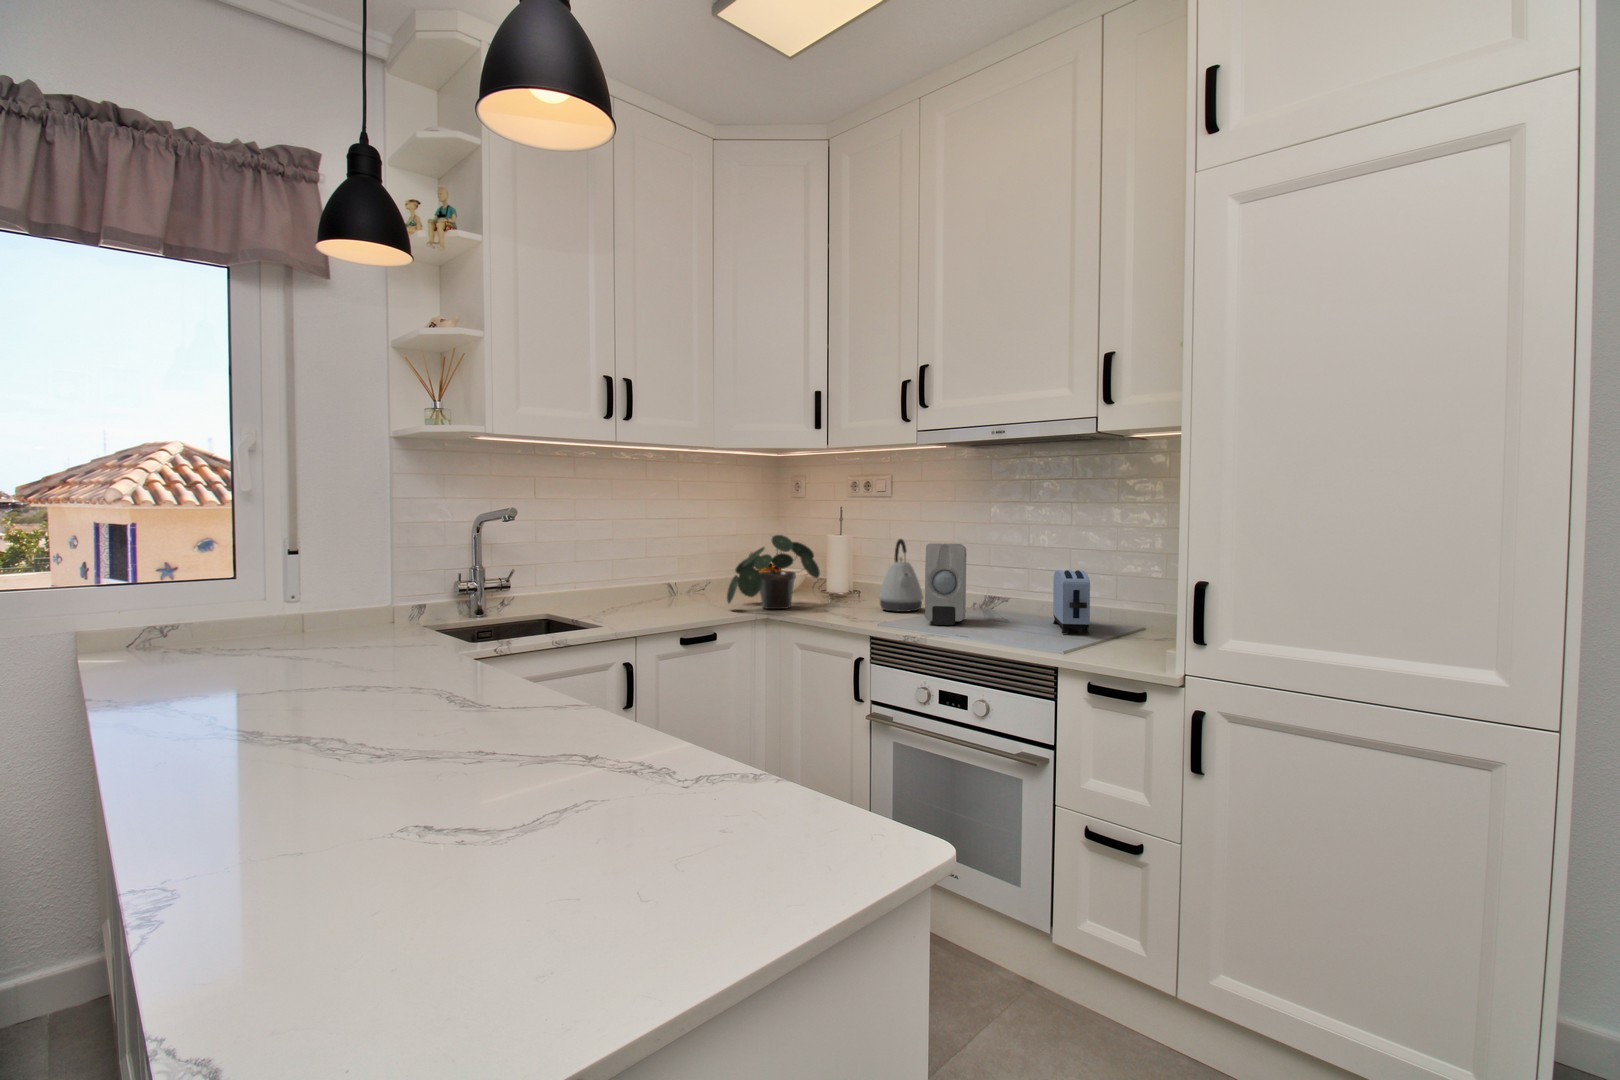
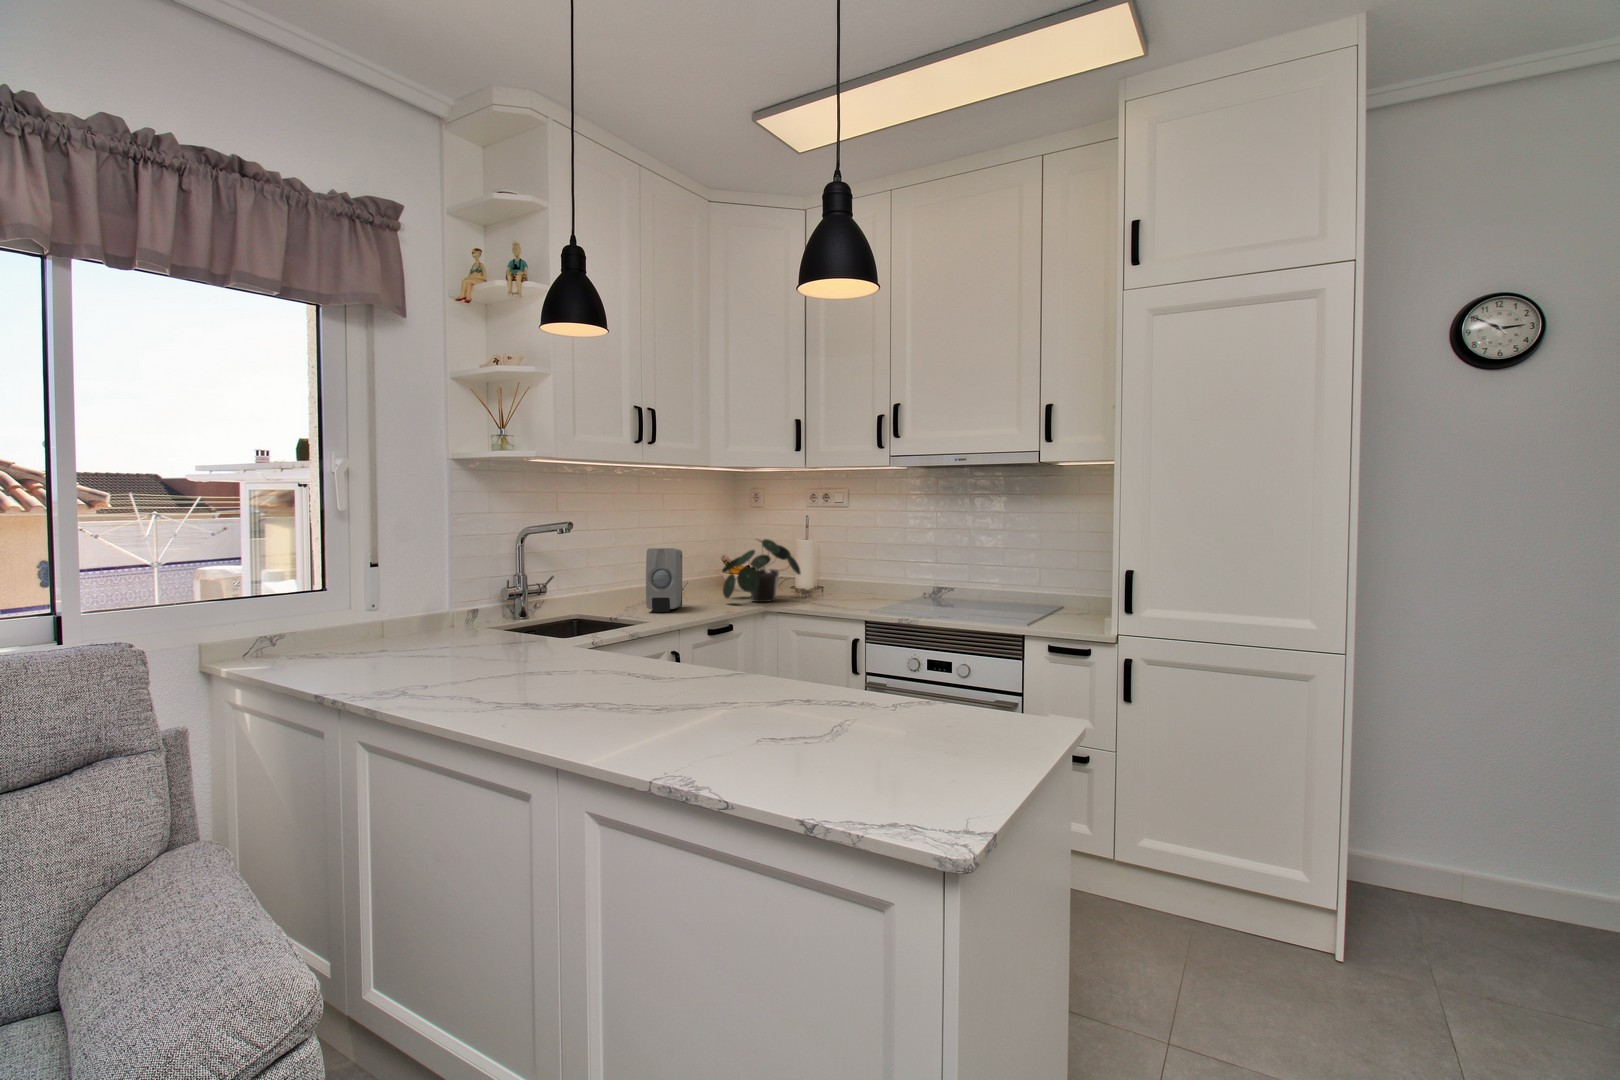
kettle: present [878,539,923,612] -> none [849,541,885,600]
soap dispenser: present [925,543,966,625] -> present [646,548,682,612]
toaster: present [1053,570,1090,634] -> none [994,564,1030,612]

